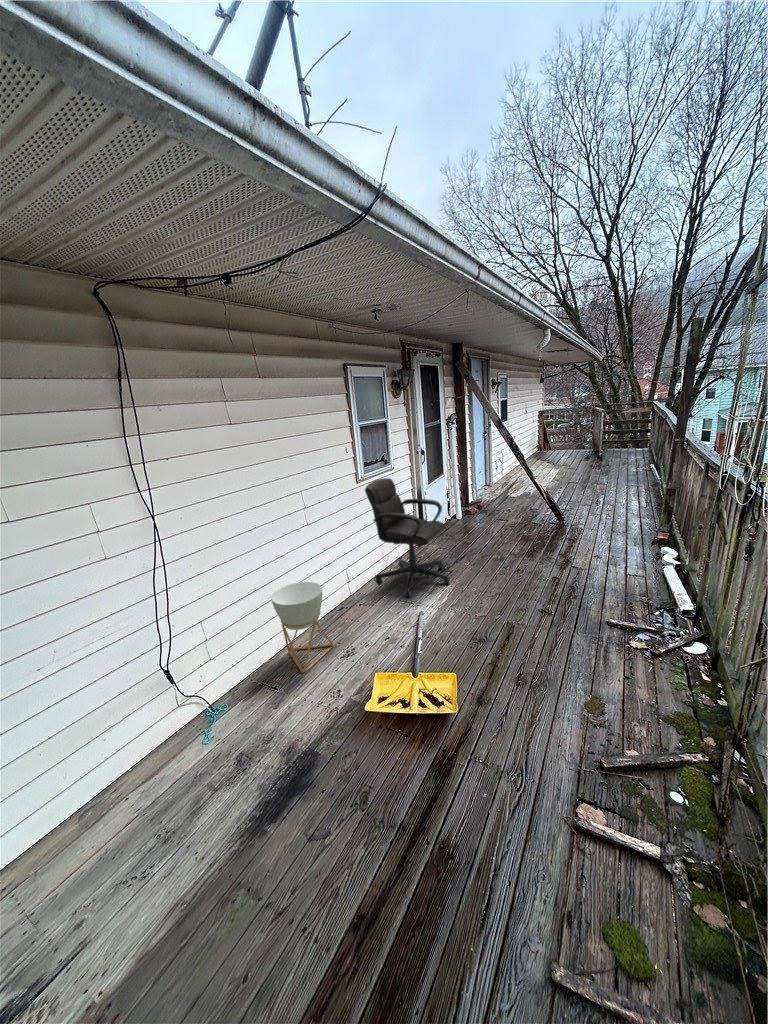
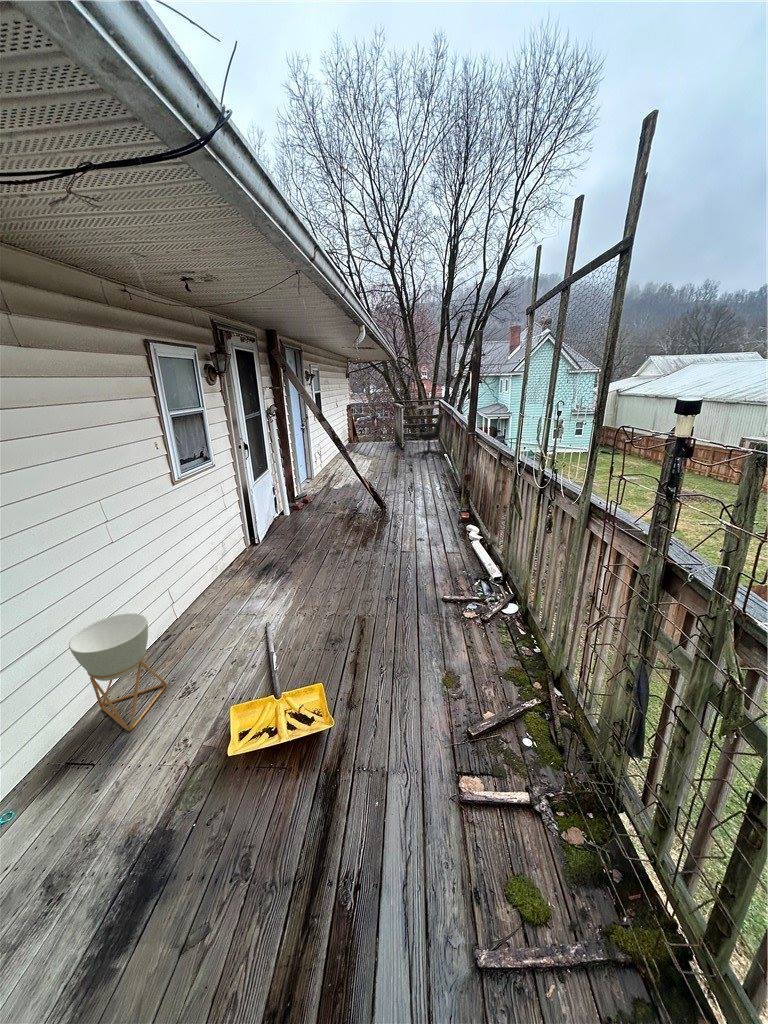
chair: present [365,478,450,597] -> present [414,413,444,459]

